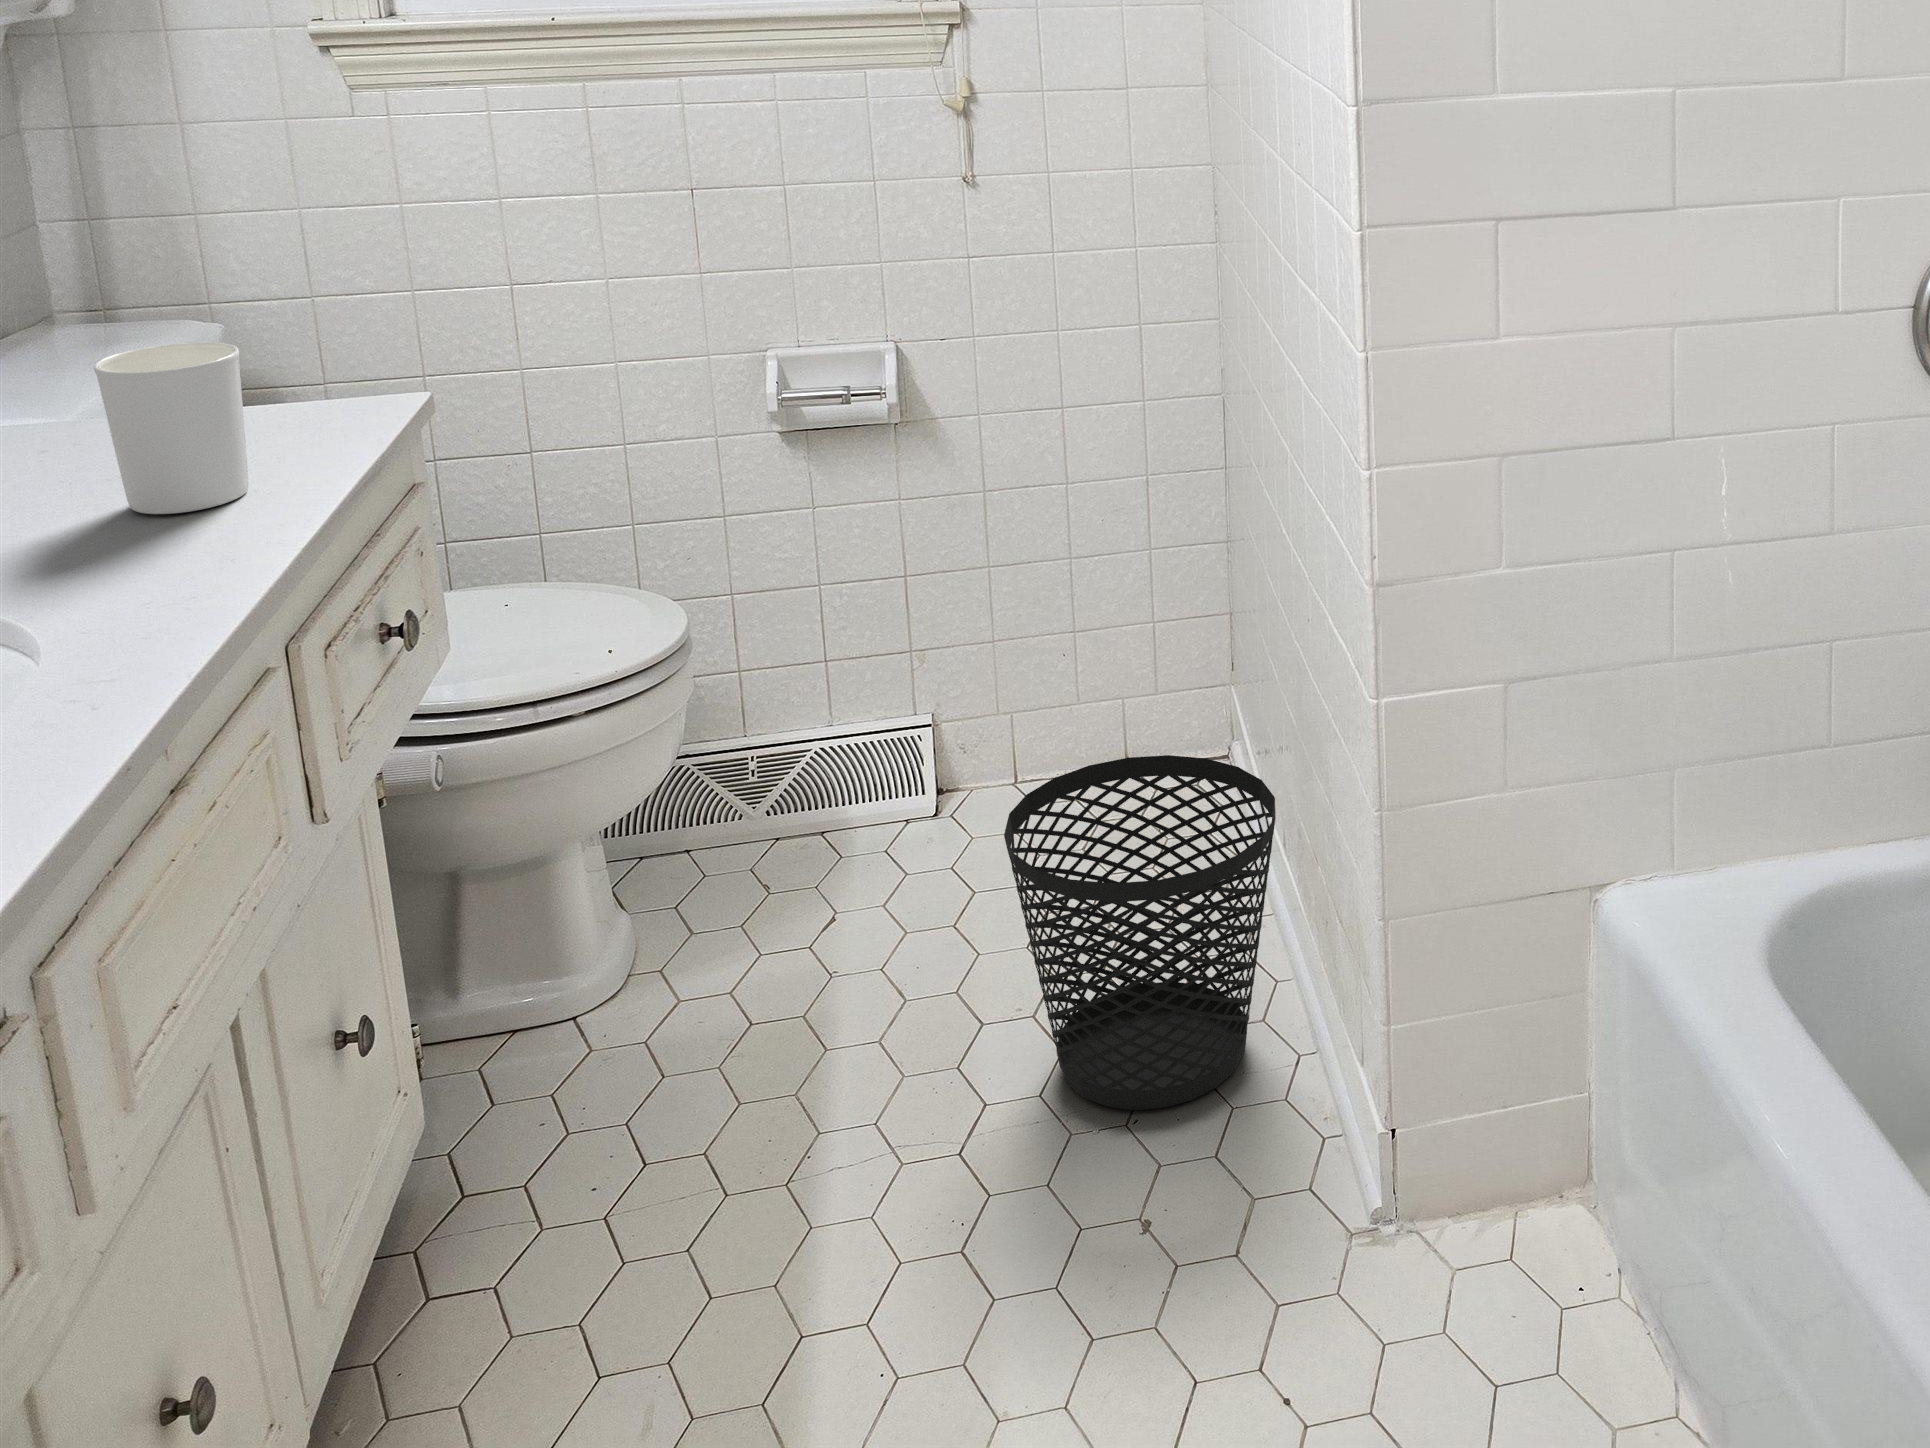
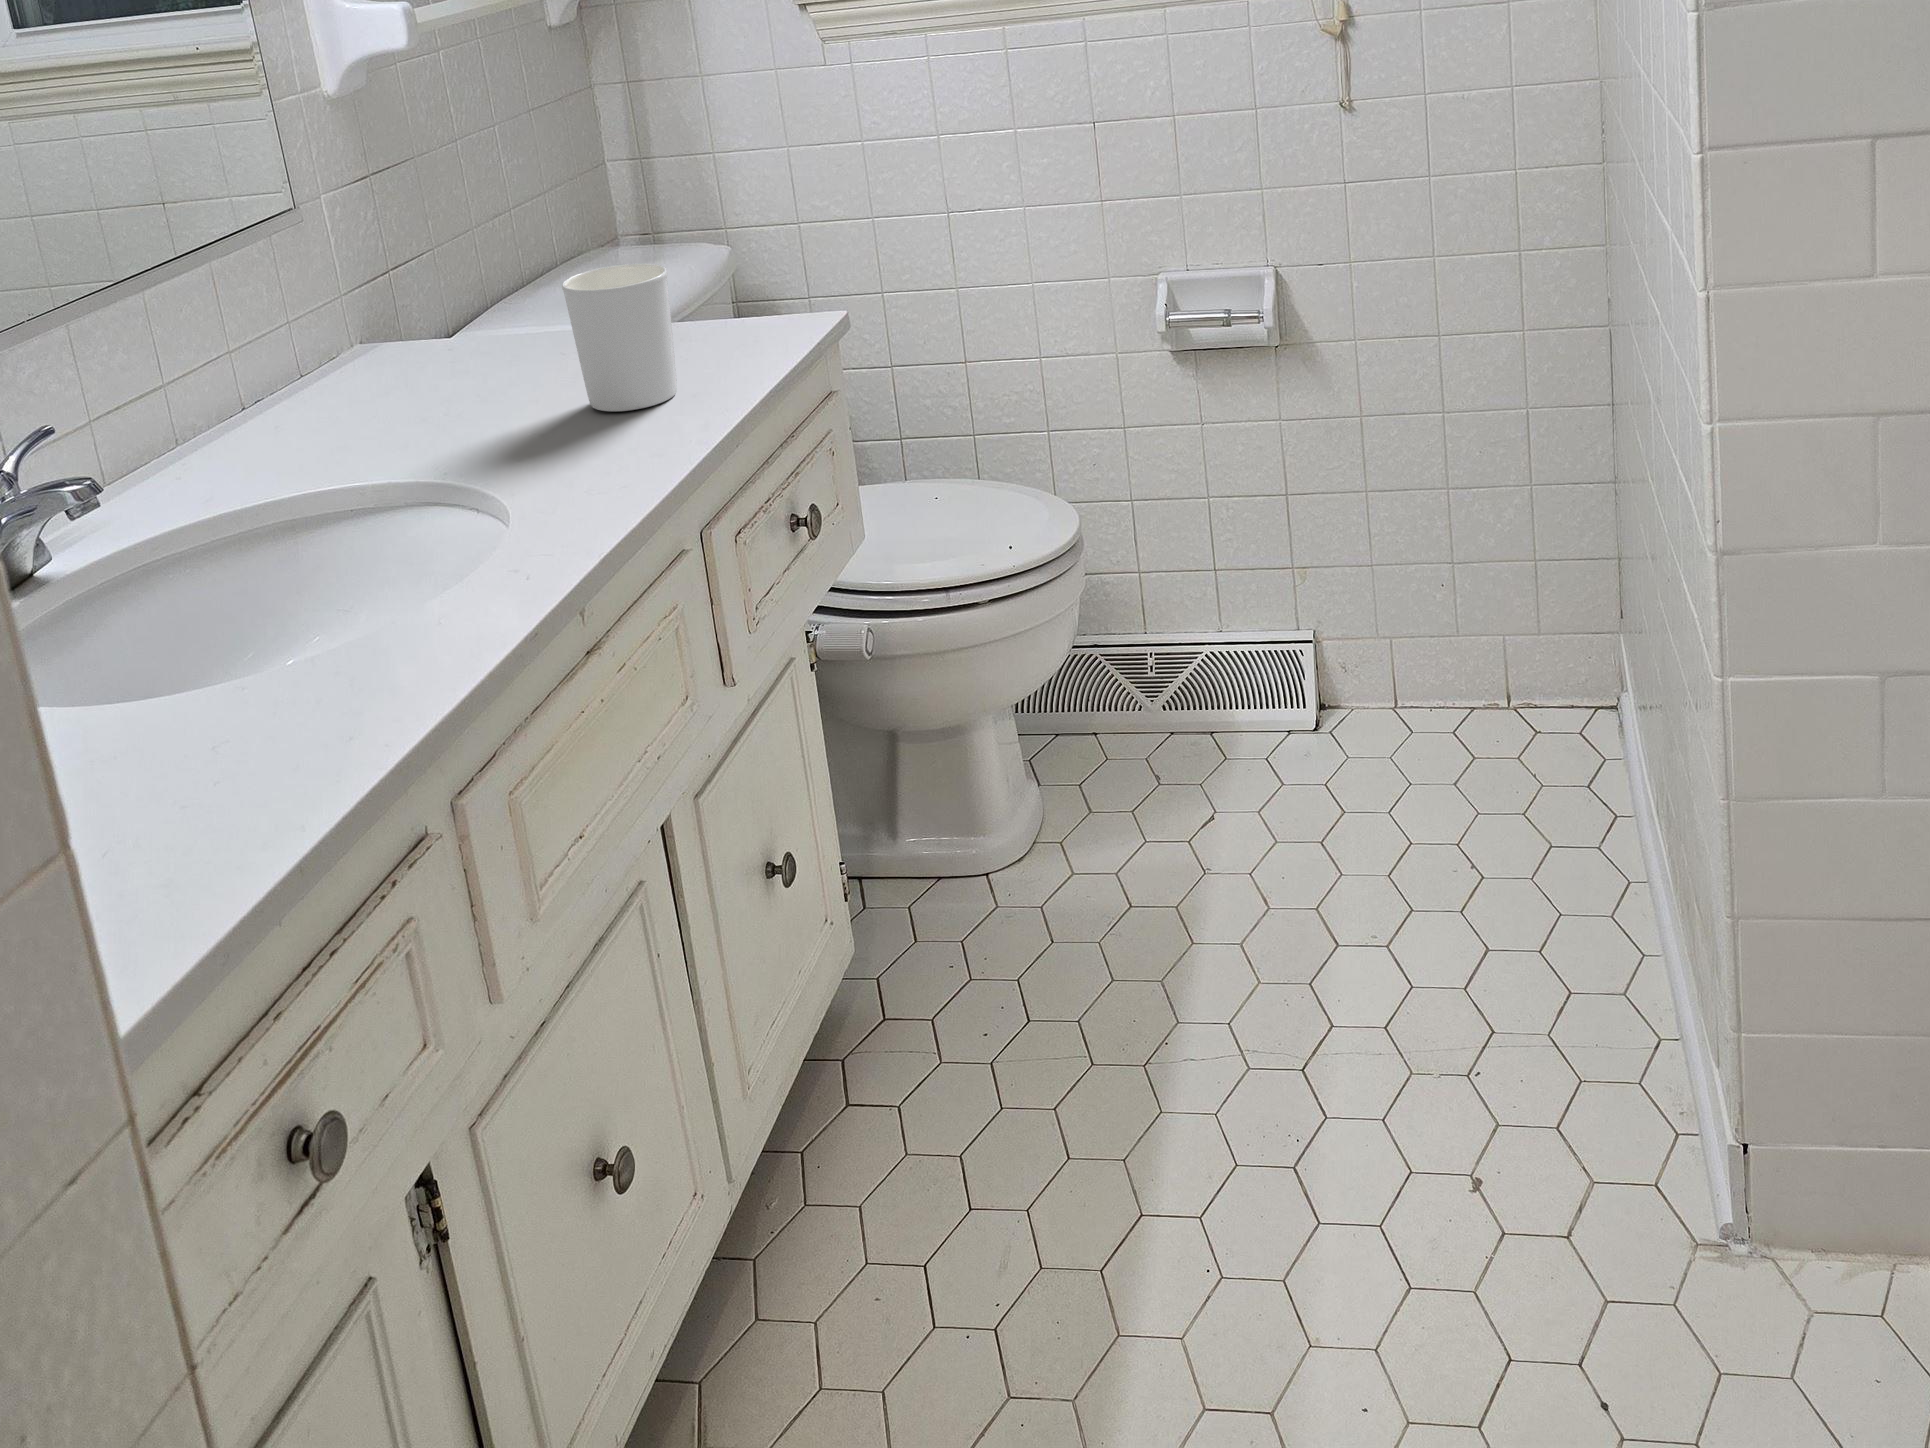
wastebasket: present [1004,755,1276,1110] -> none [1346,706,1635,1078]

